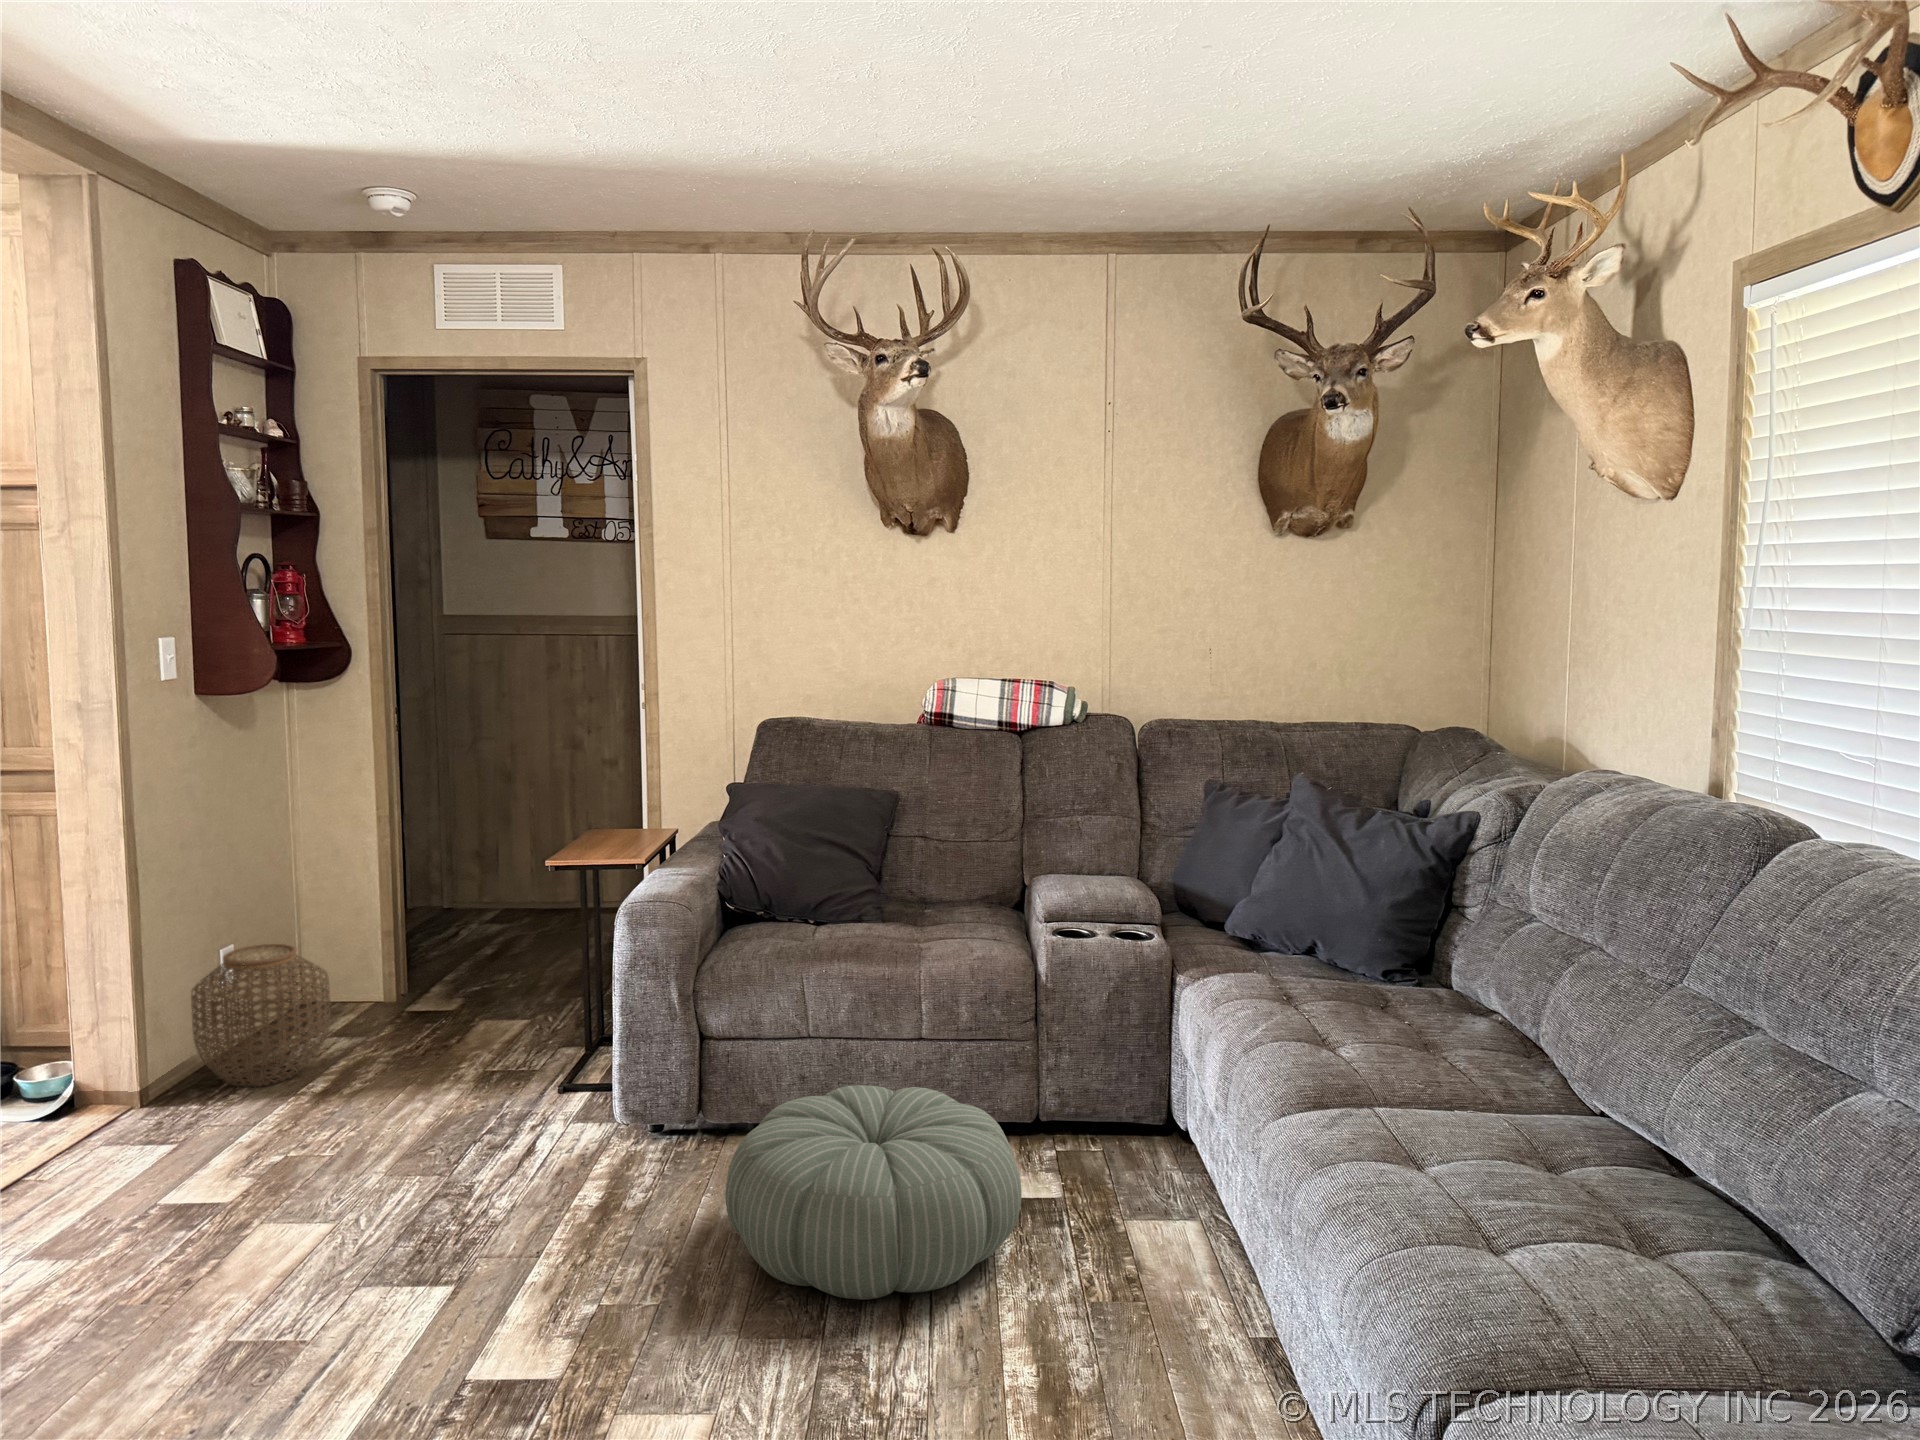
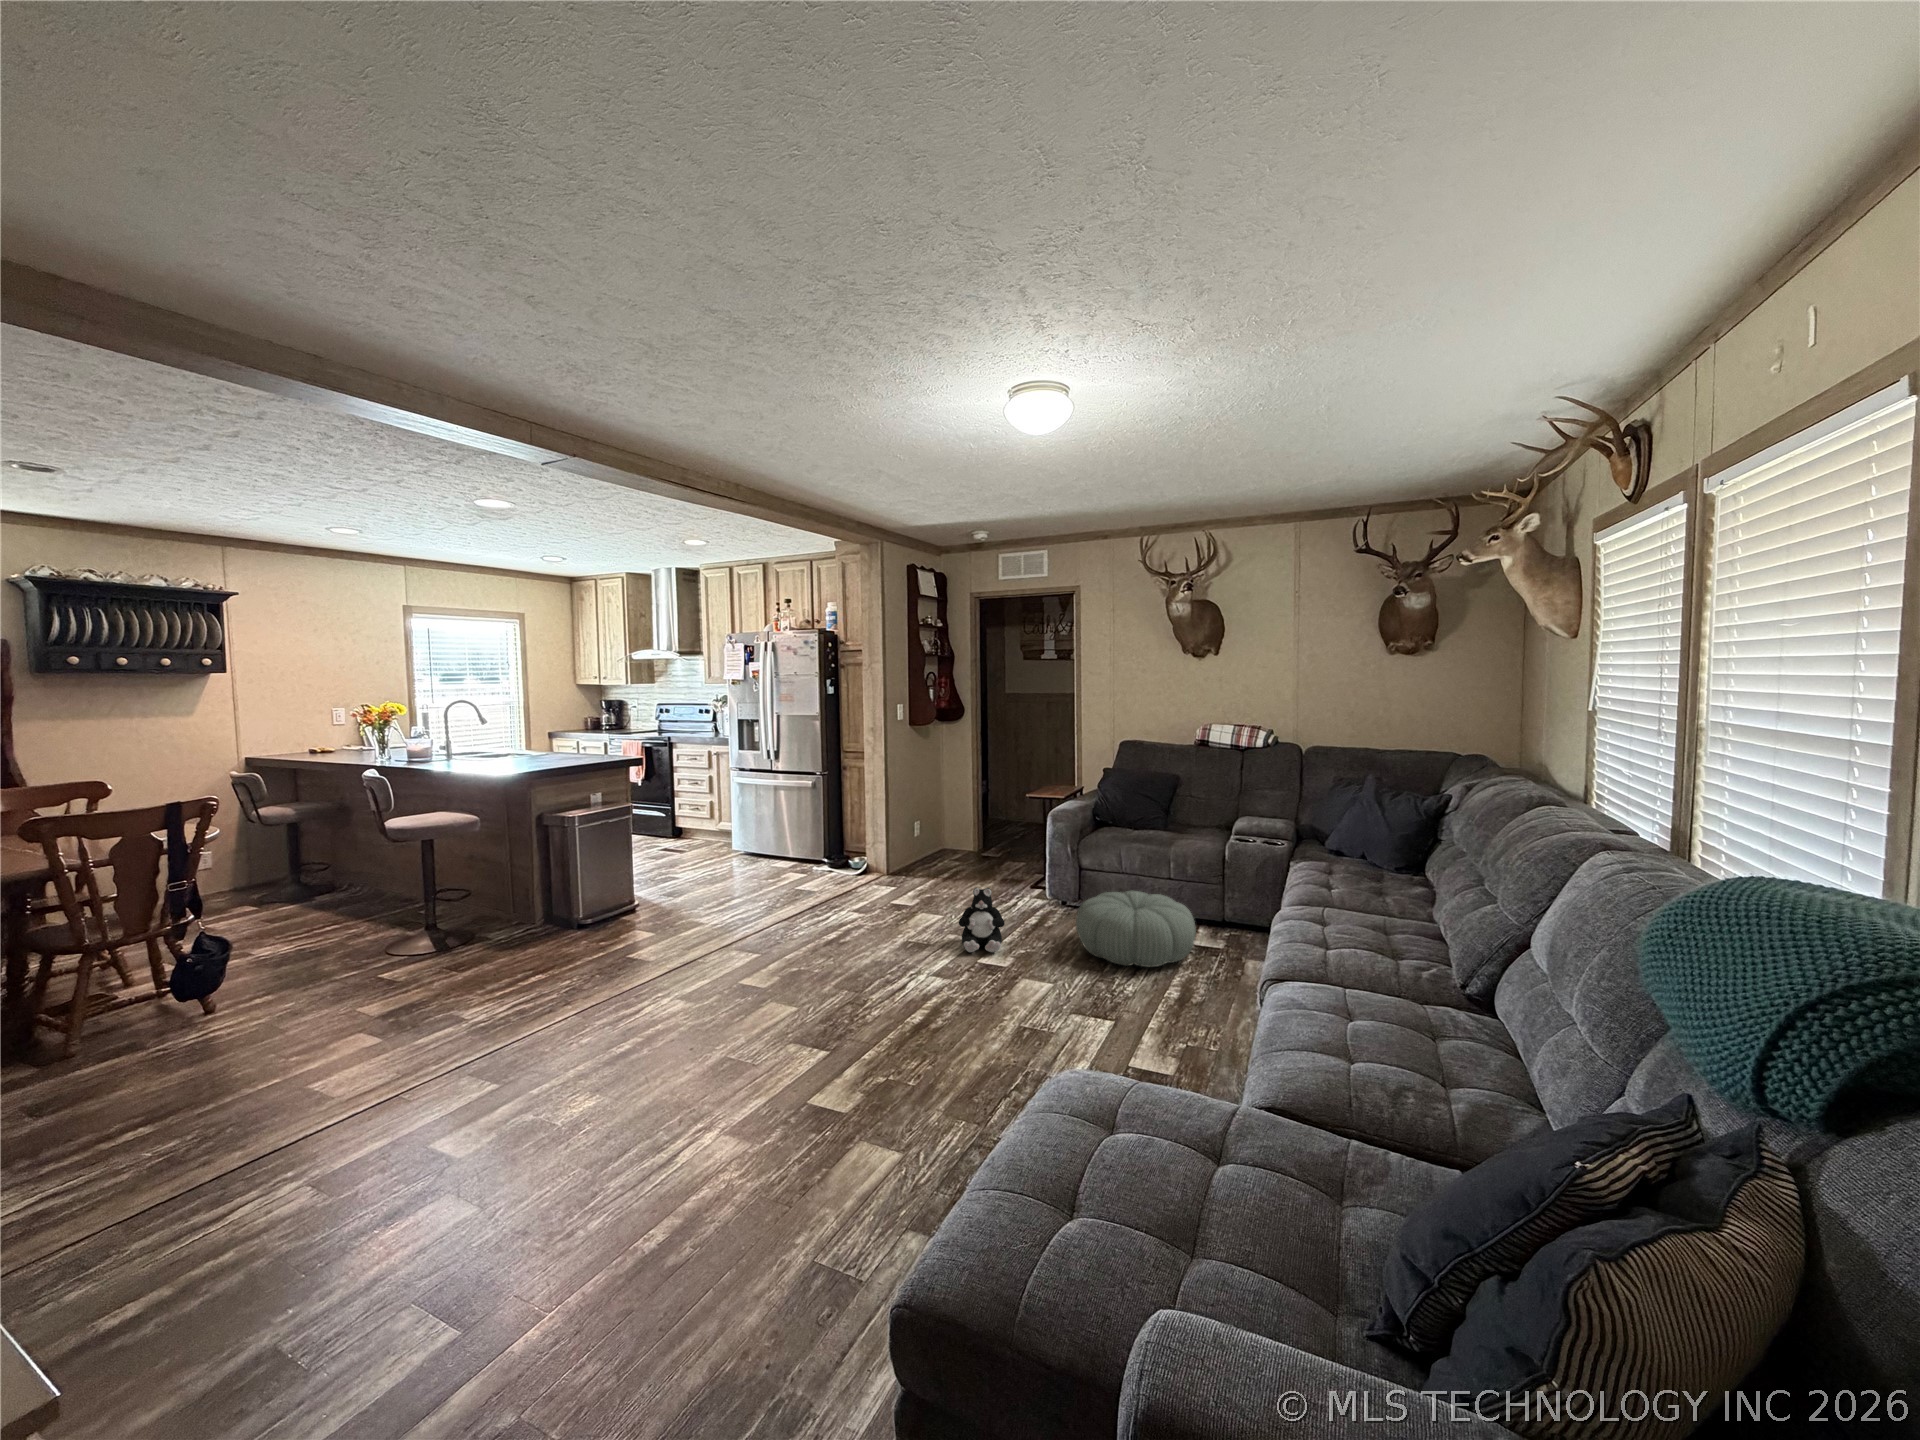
woven basket: present [191,944,330,1087] -> none [905,821,951,874]
plush toy: none [393,1146,533,1351] -> present [959,888,1005,952]

